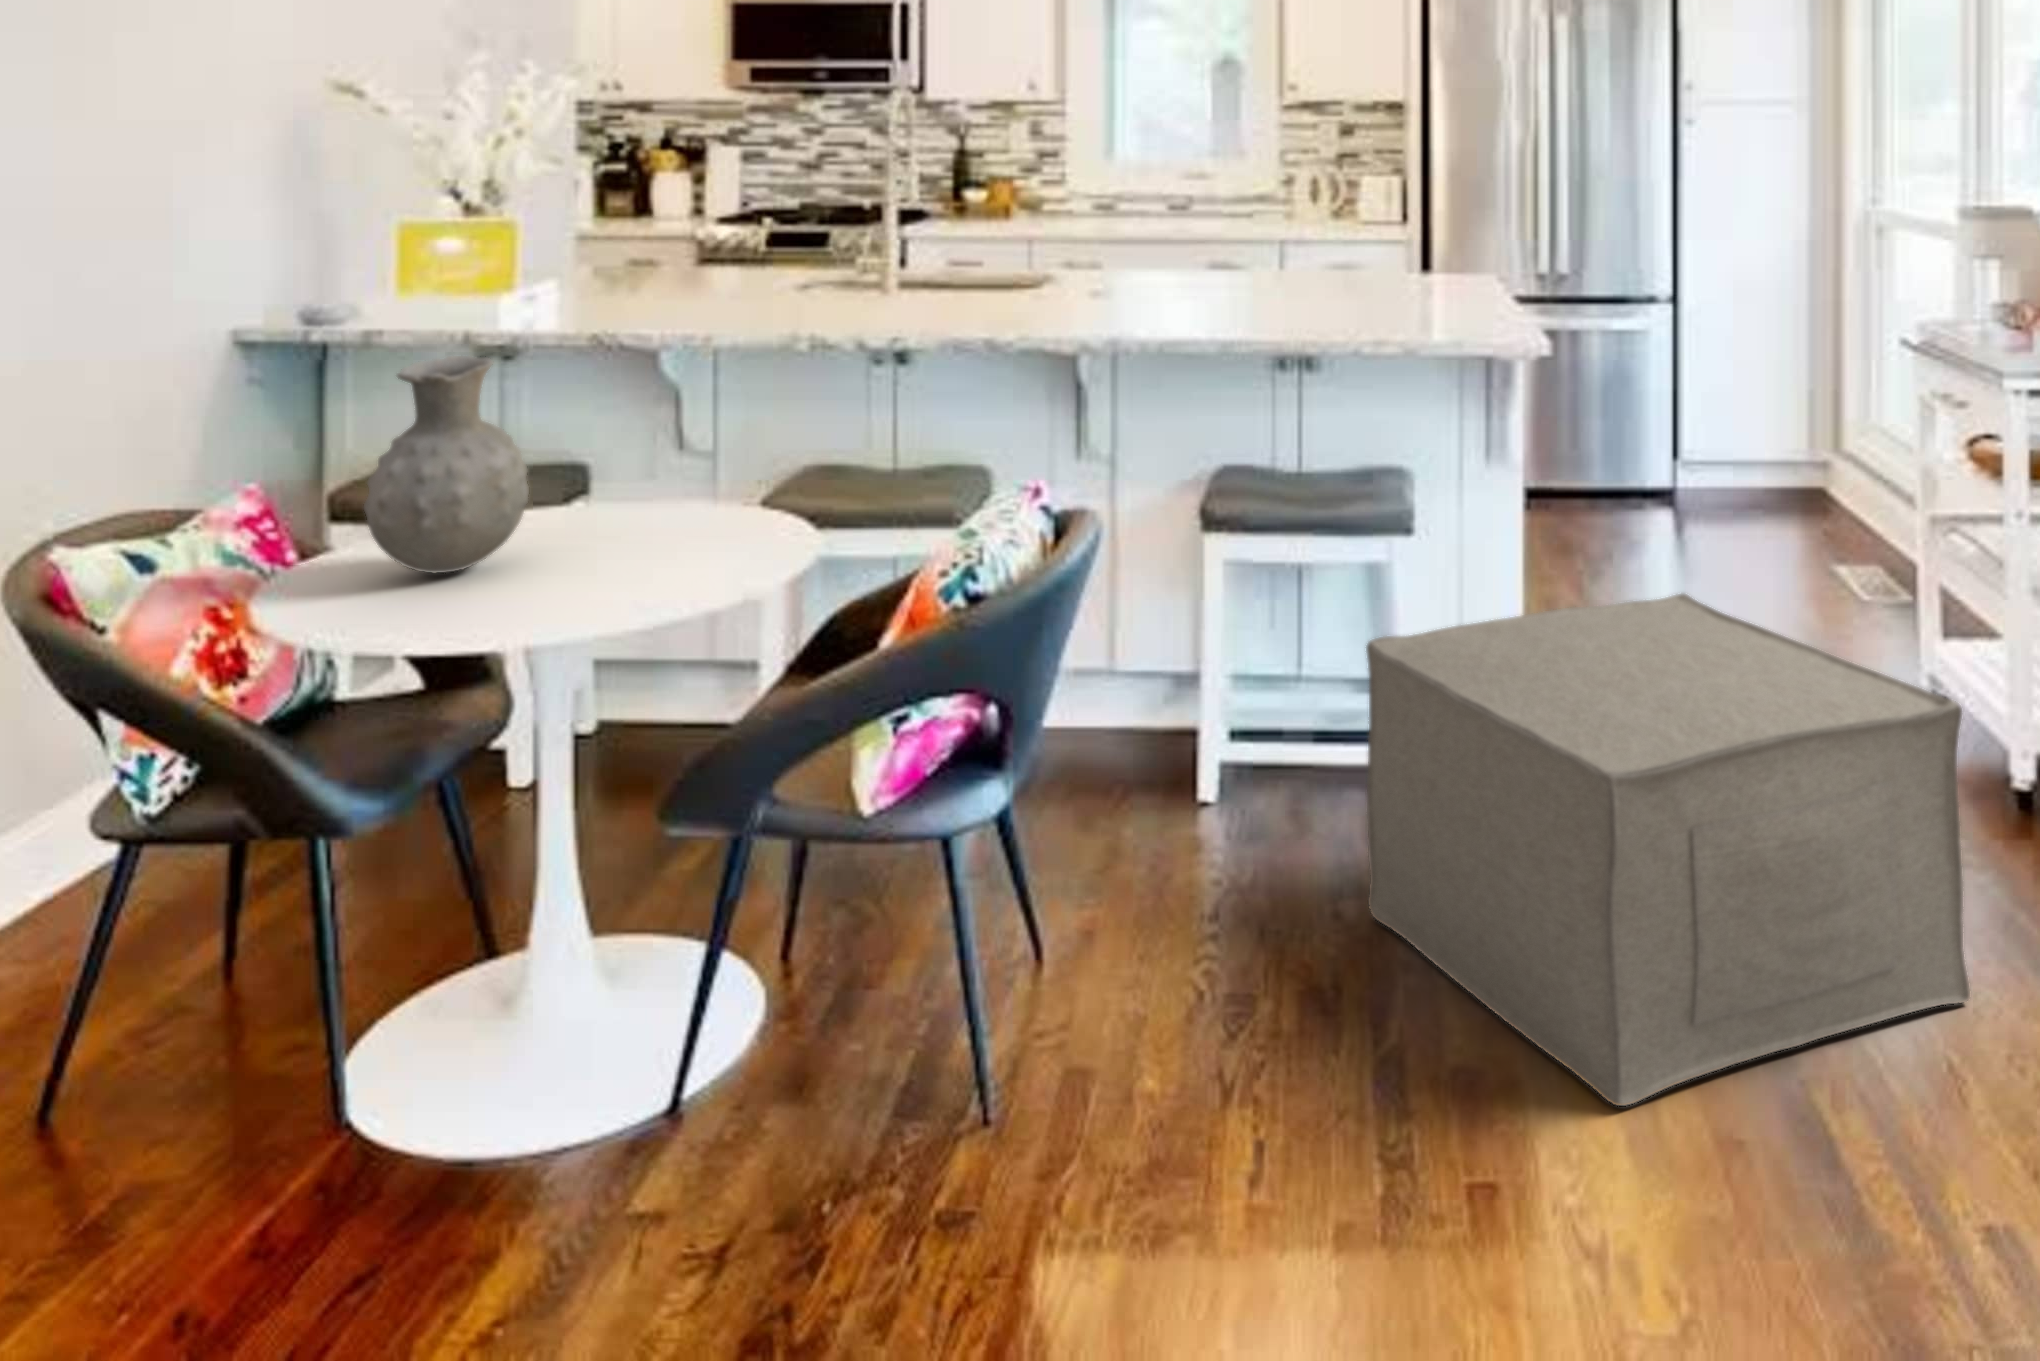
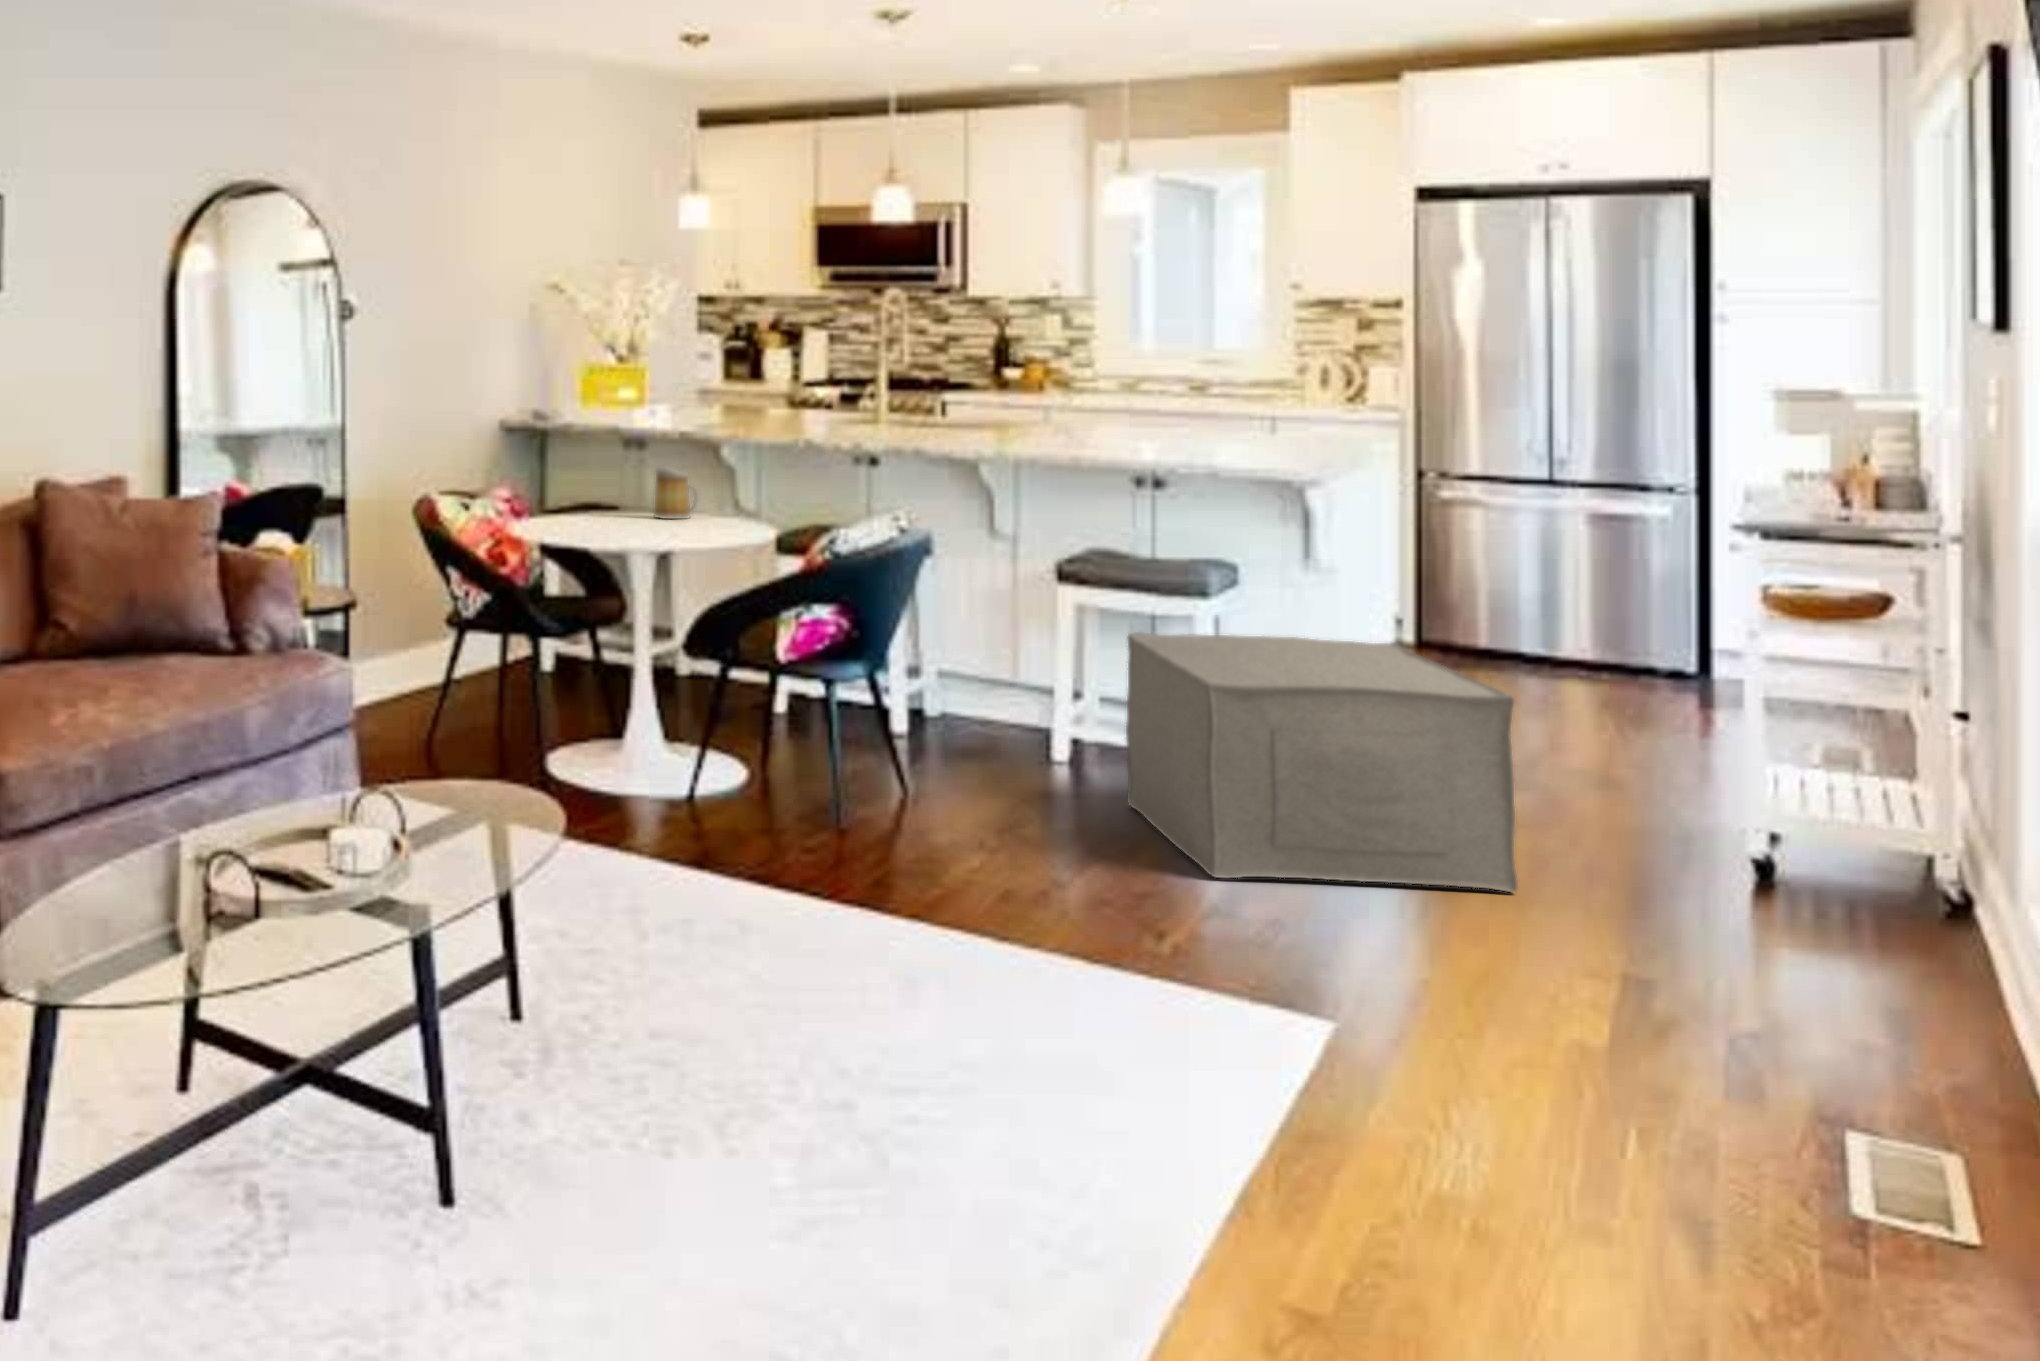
vase: present [364,356,529,574] -> none [558,417,635,522]
mug: none [562,434,651,537] -> present [654,466,698,519]

